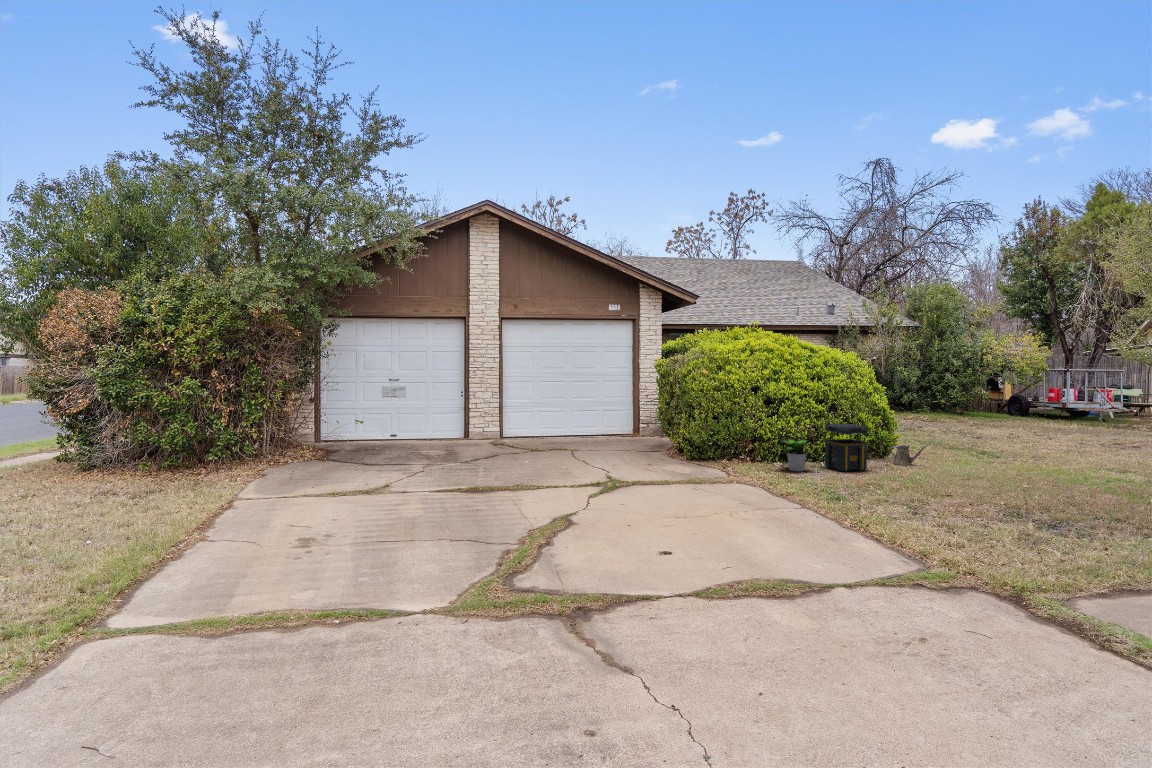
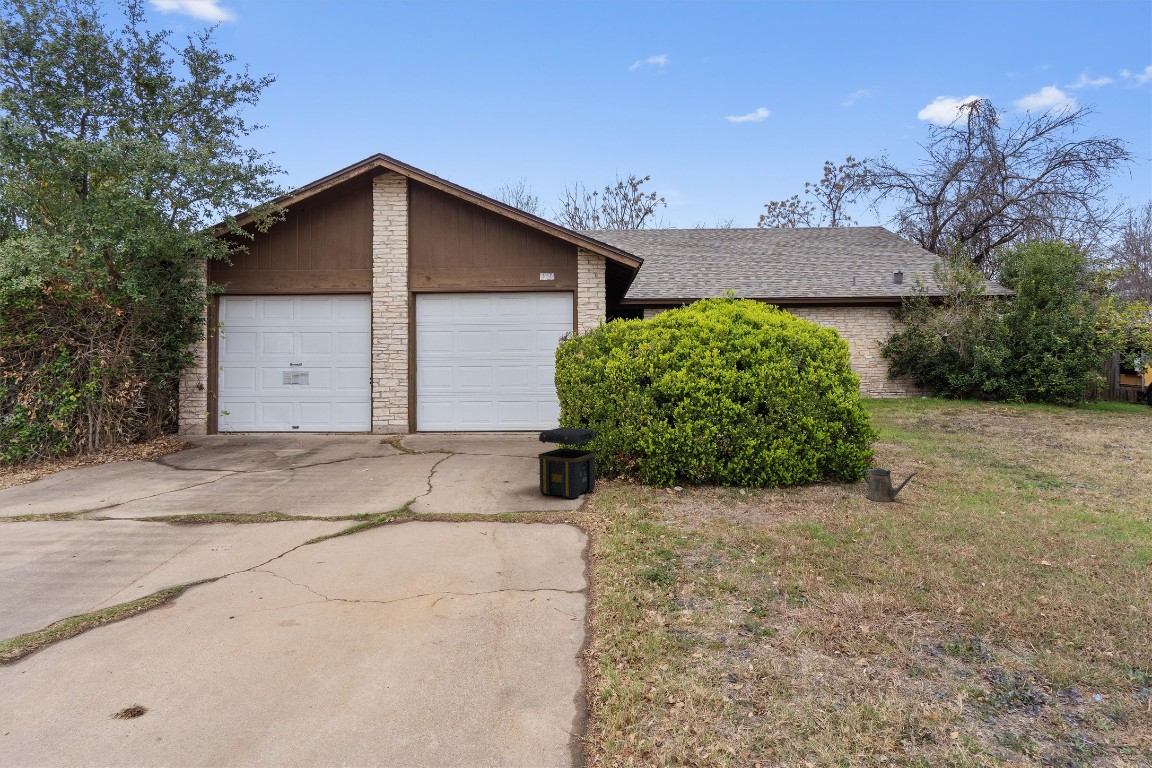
toolbox: present [824,424,868,471] -> present [538,428,596,498]
potted plant: present [781,439,808,471] -> none [663,455,719,508]

